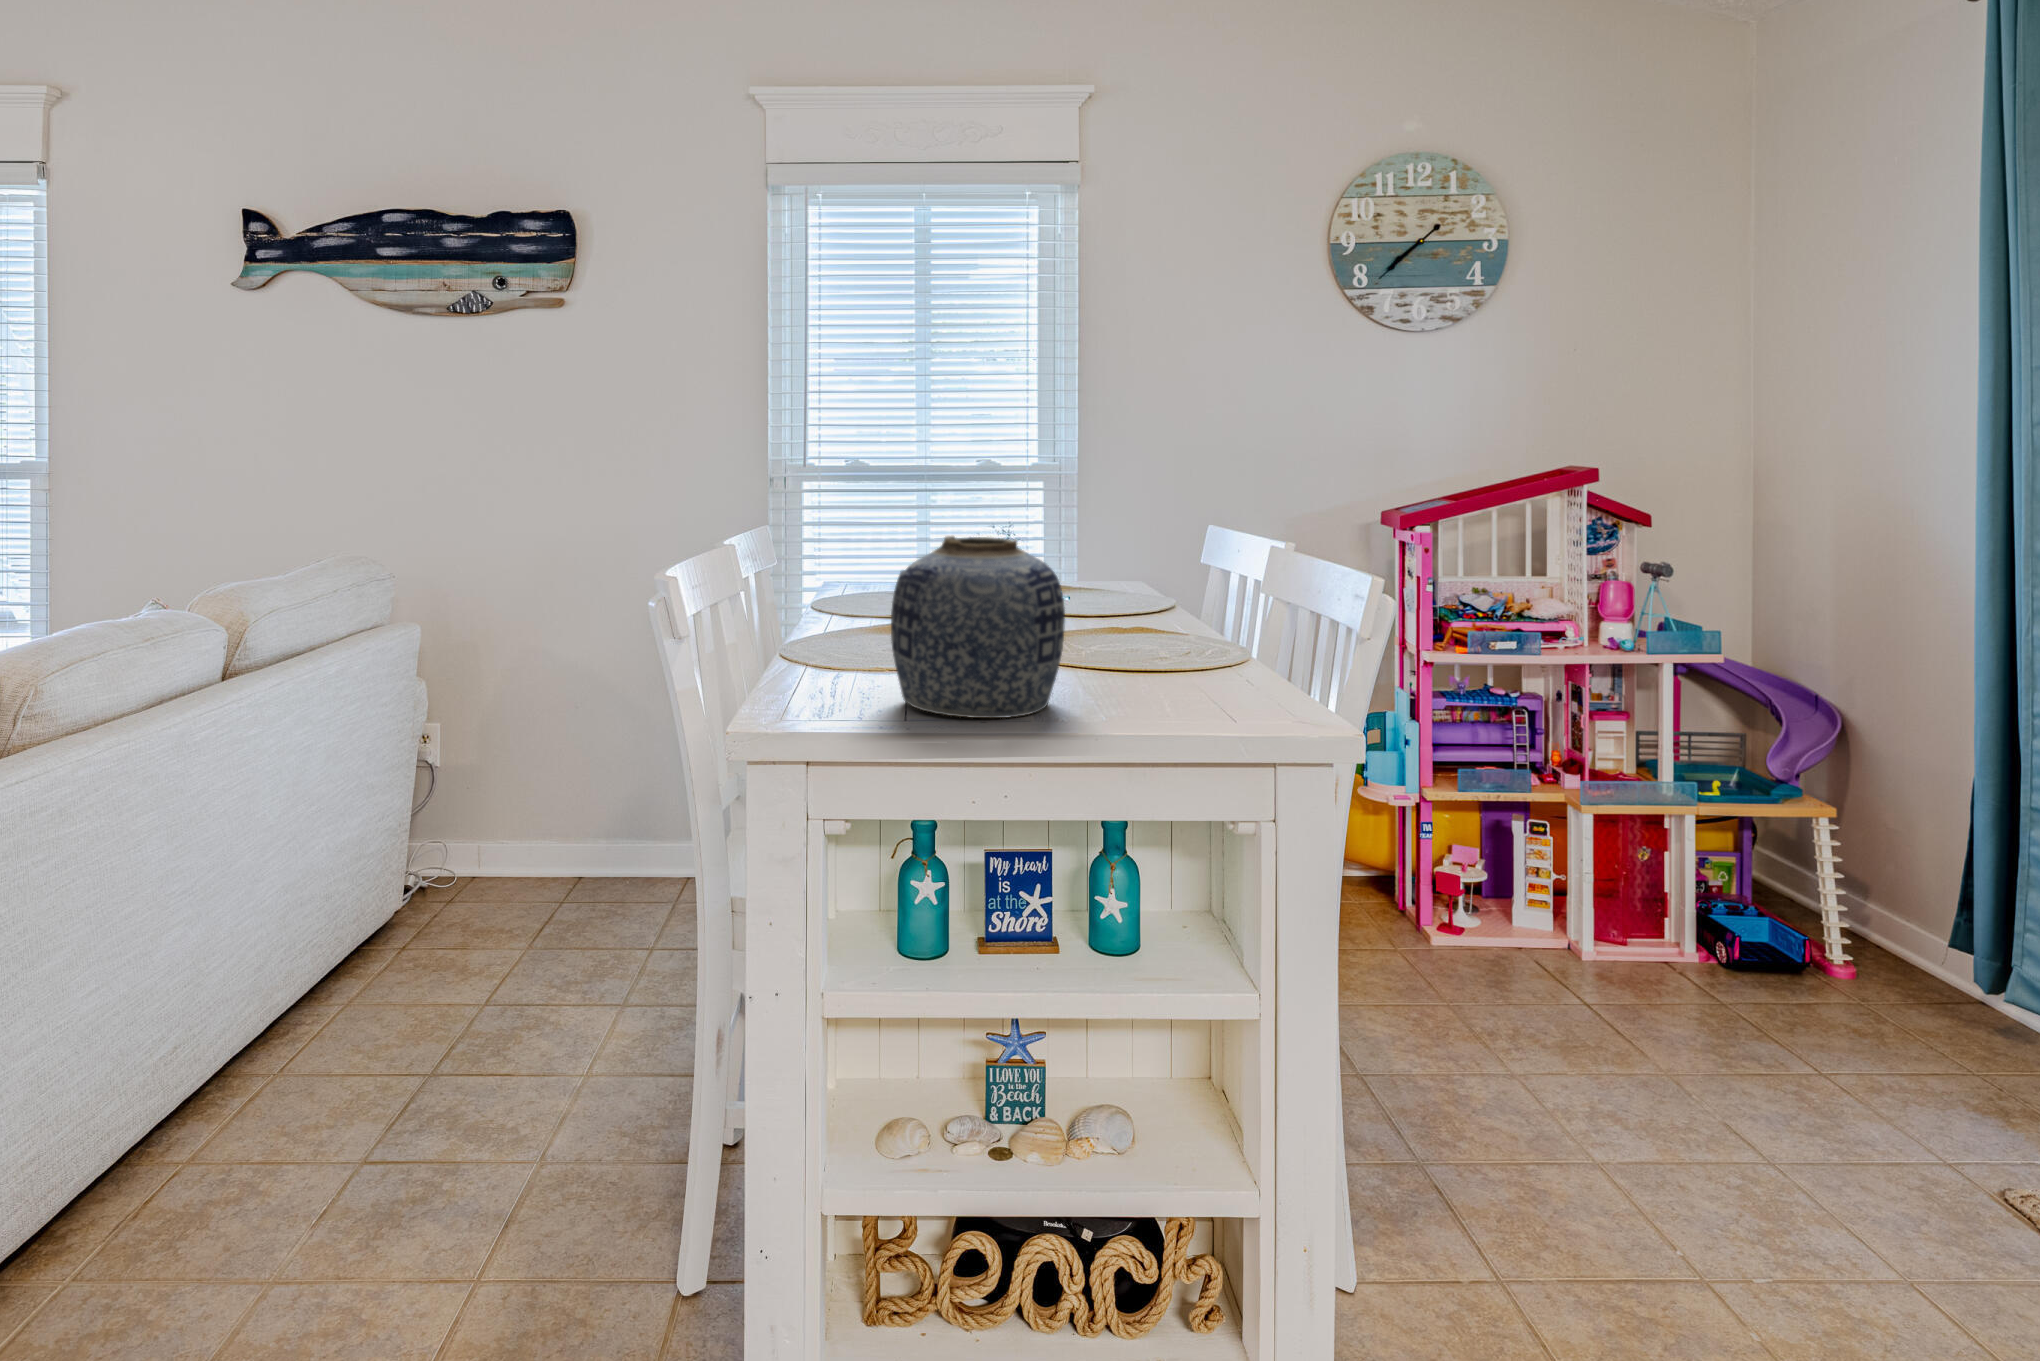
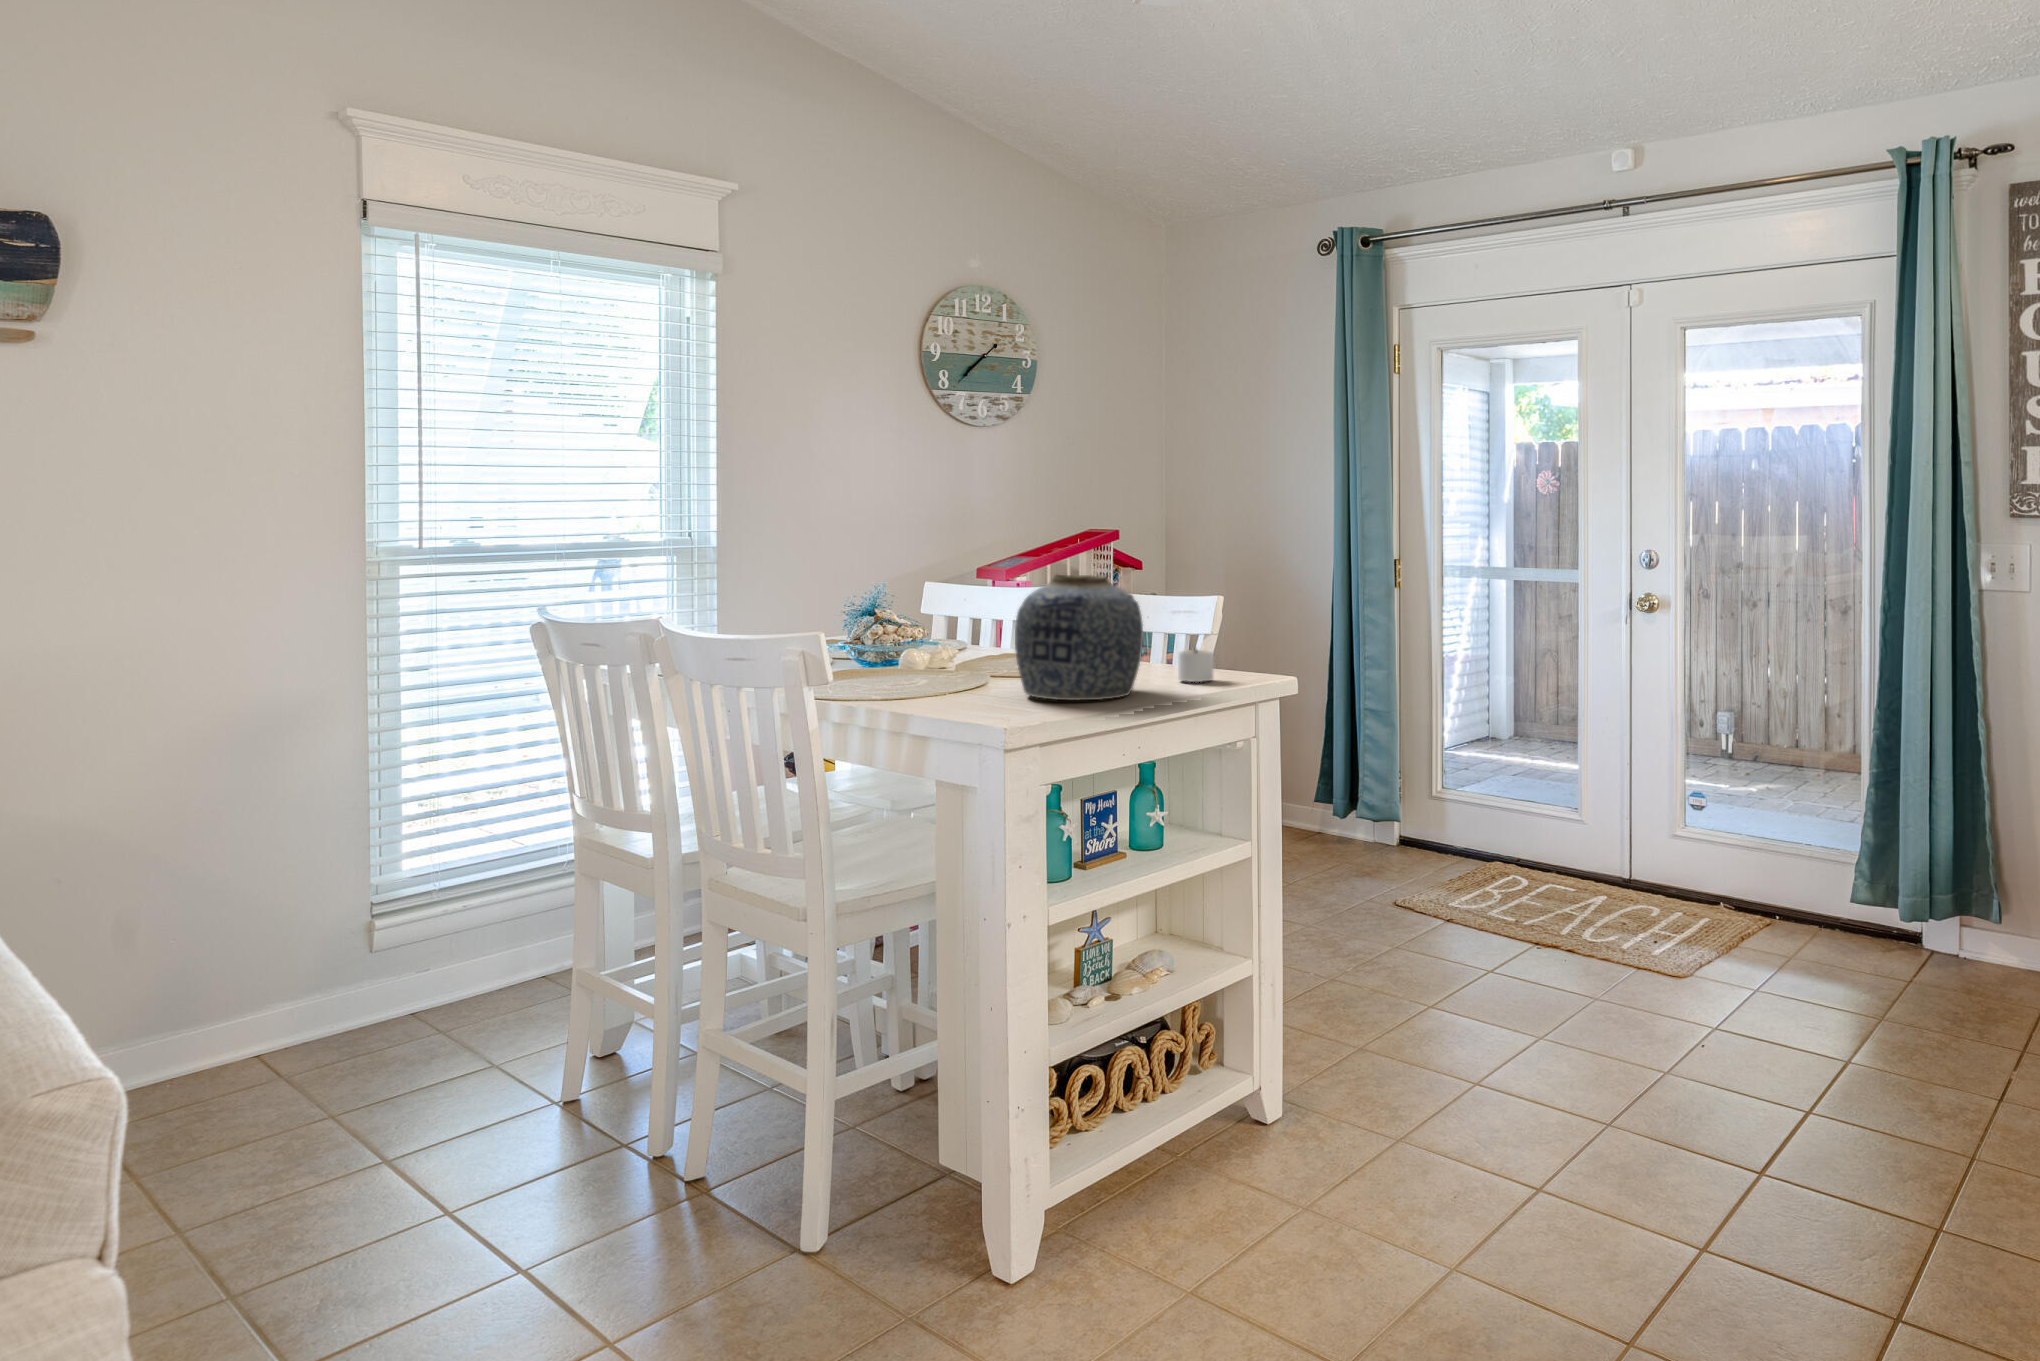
candle: none [1148,662,1230,718] -> present [1178,649,1214,682]

